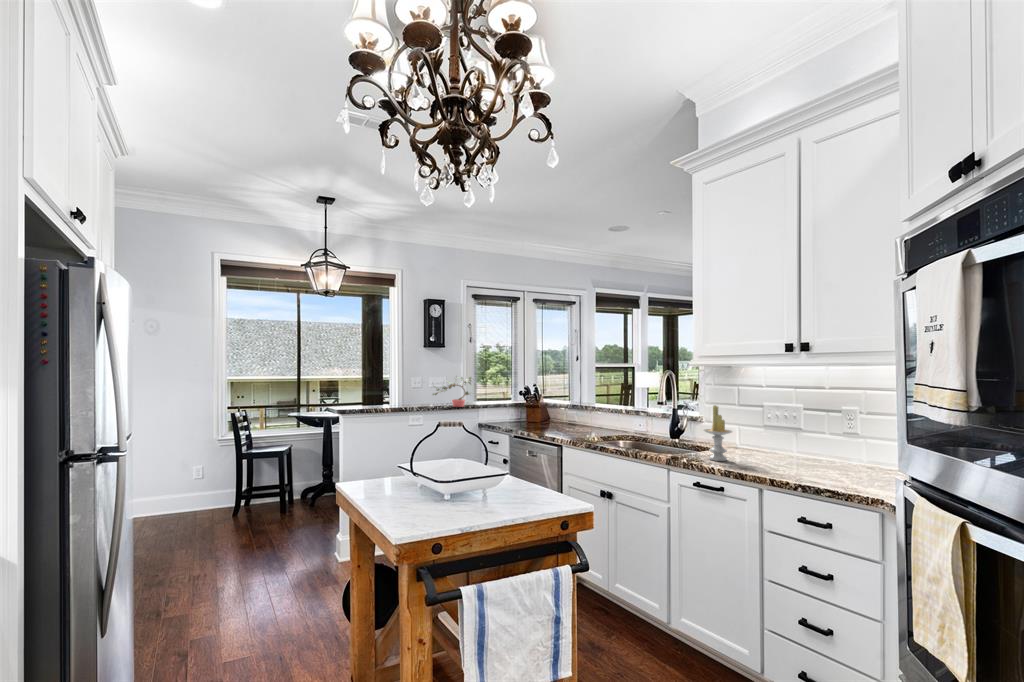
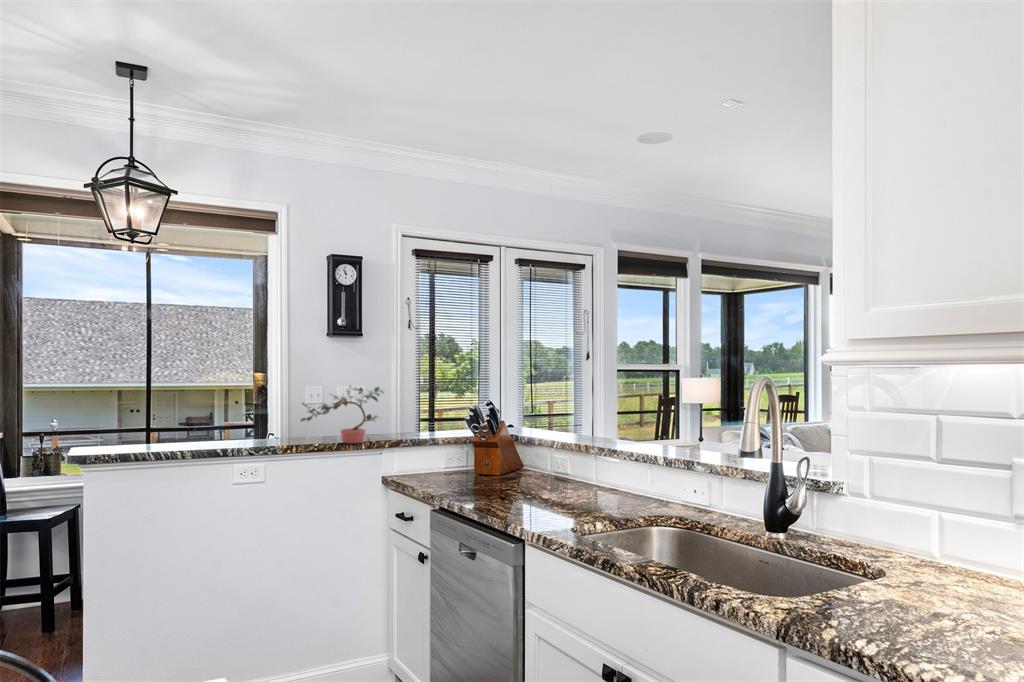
candle: present [704,405,732,461] -> none [879,474,967,636]

